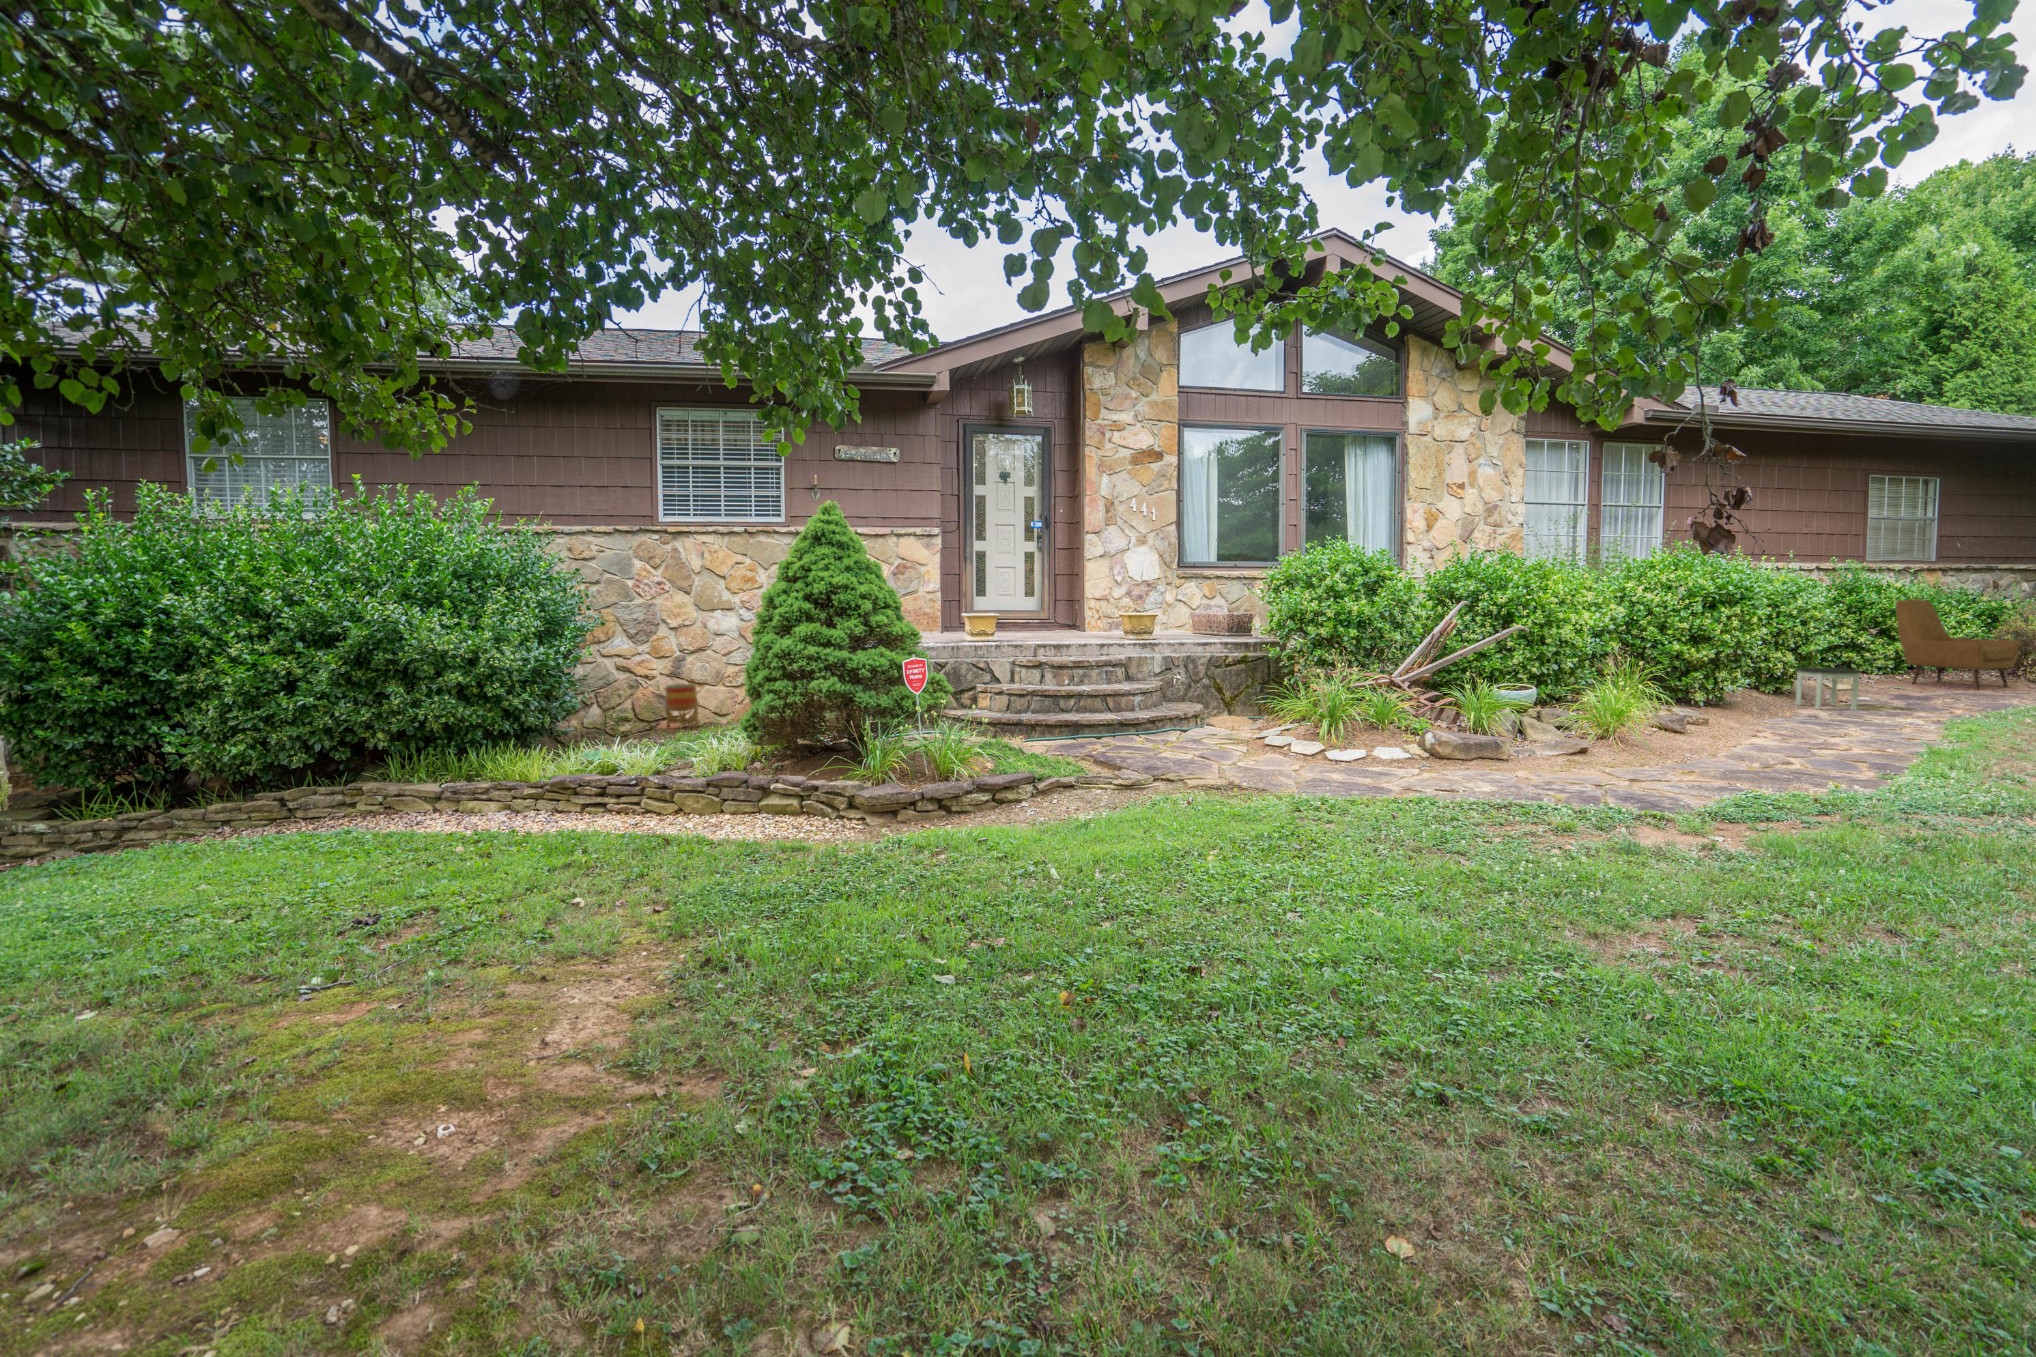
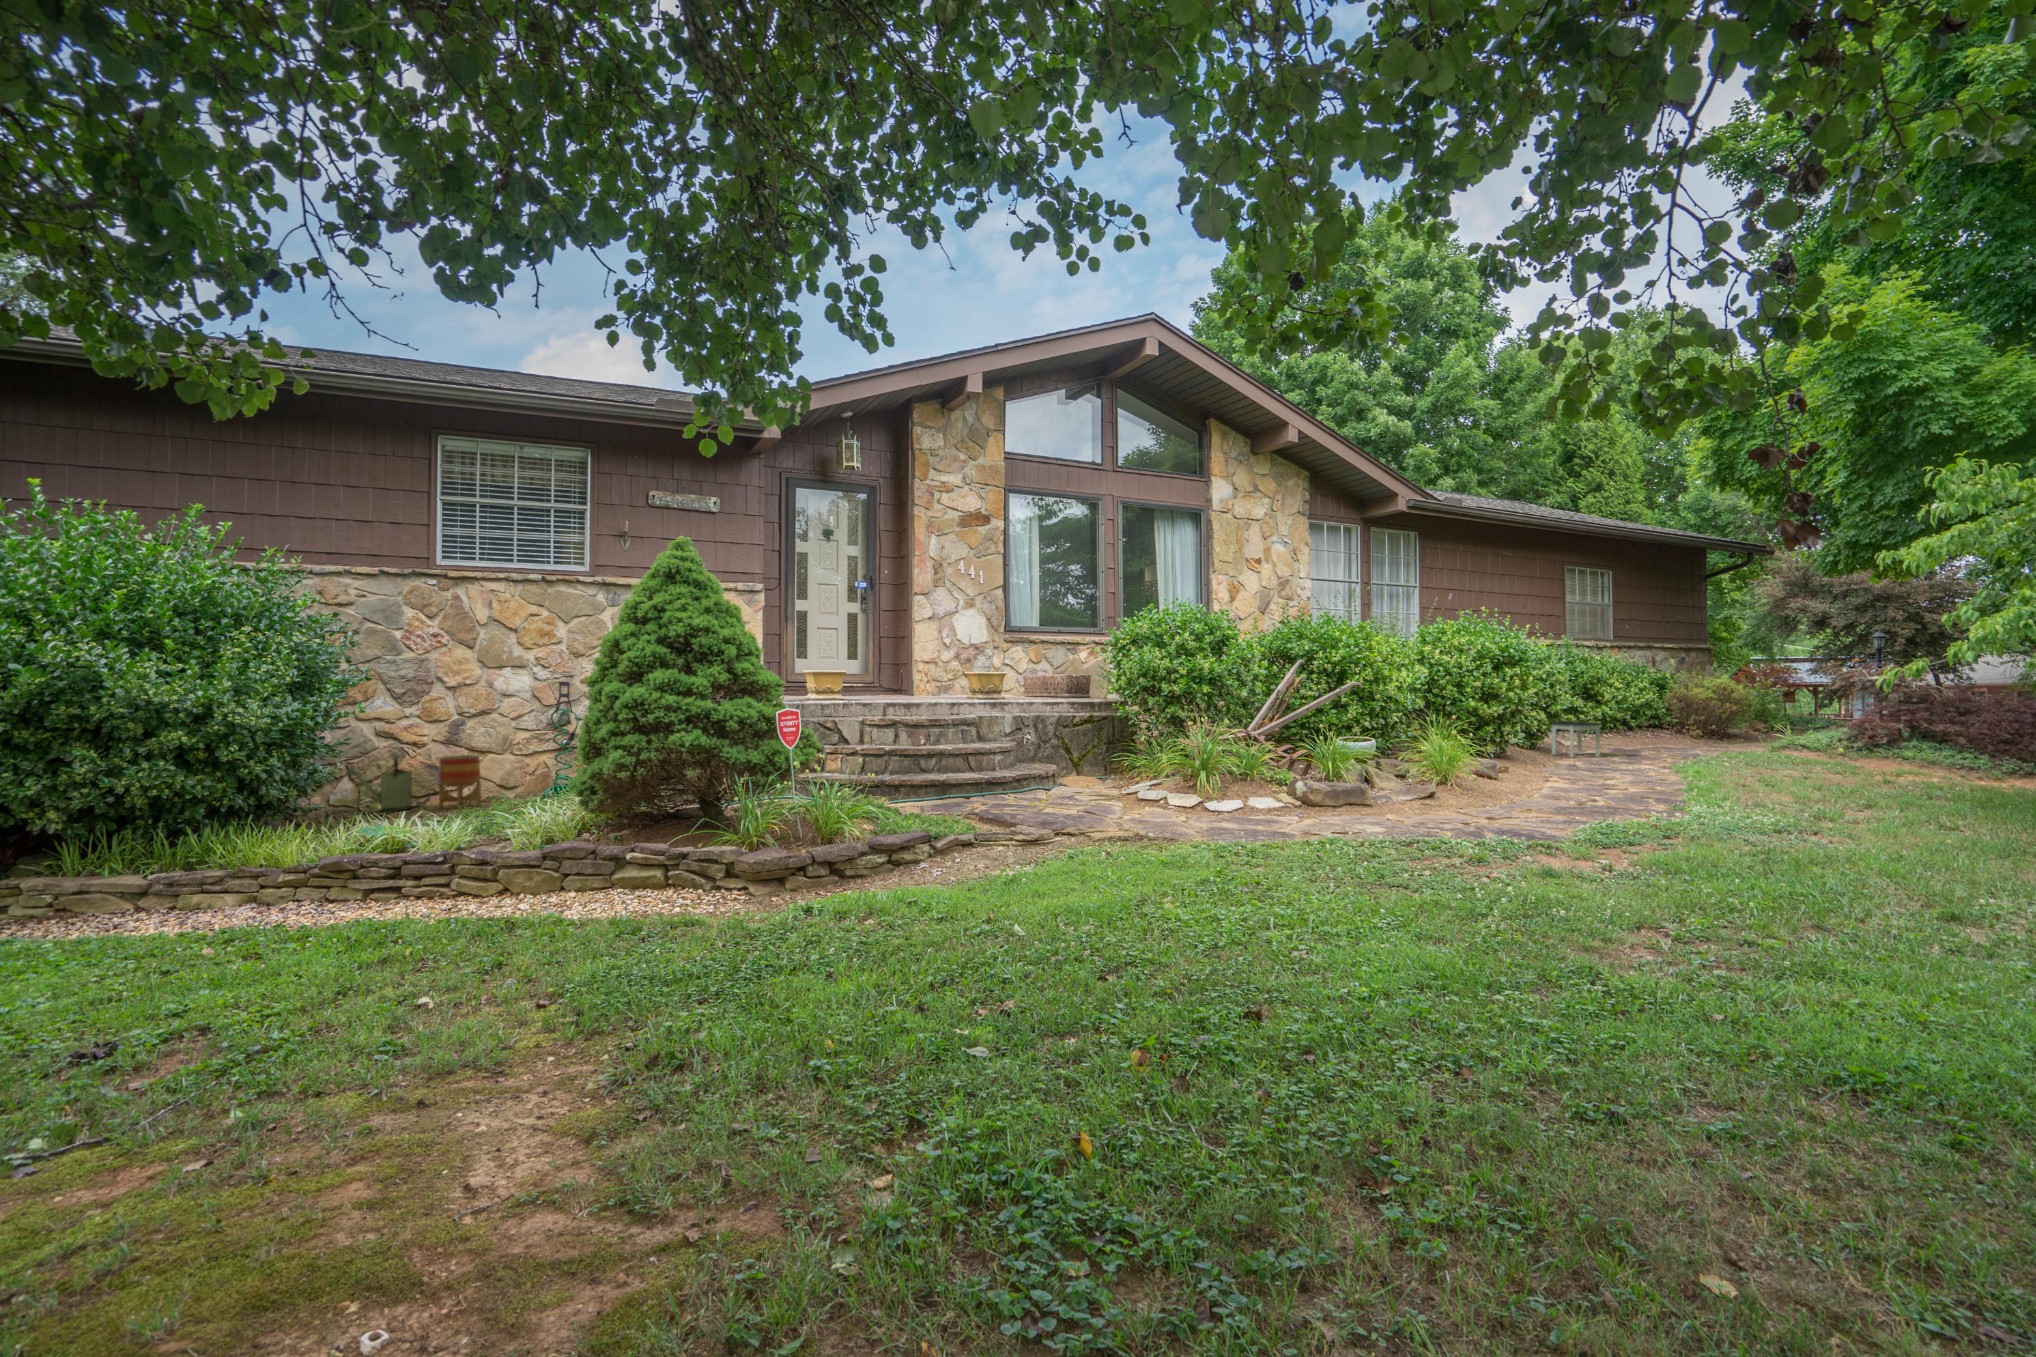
chair: present [1896,599,2020,690] -> none [1601,668,1691,741]
watering can: none [596,685,651,730] -> present [345,758,412,812]

